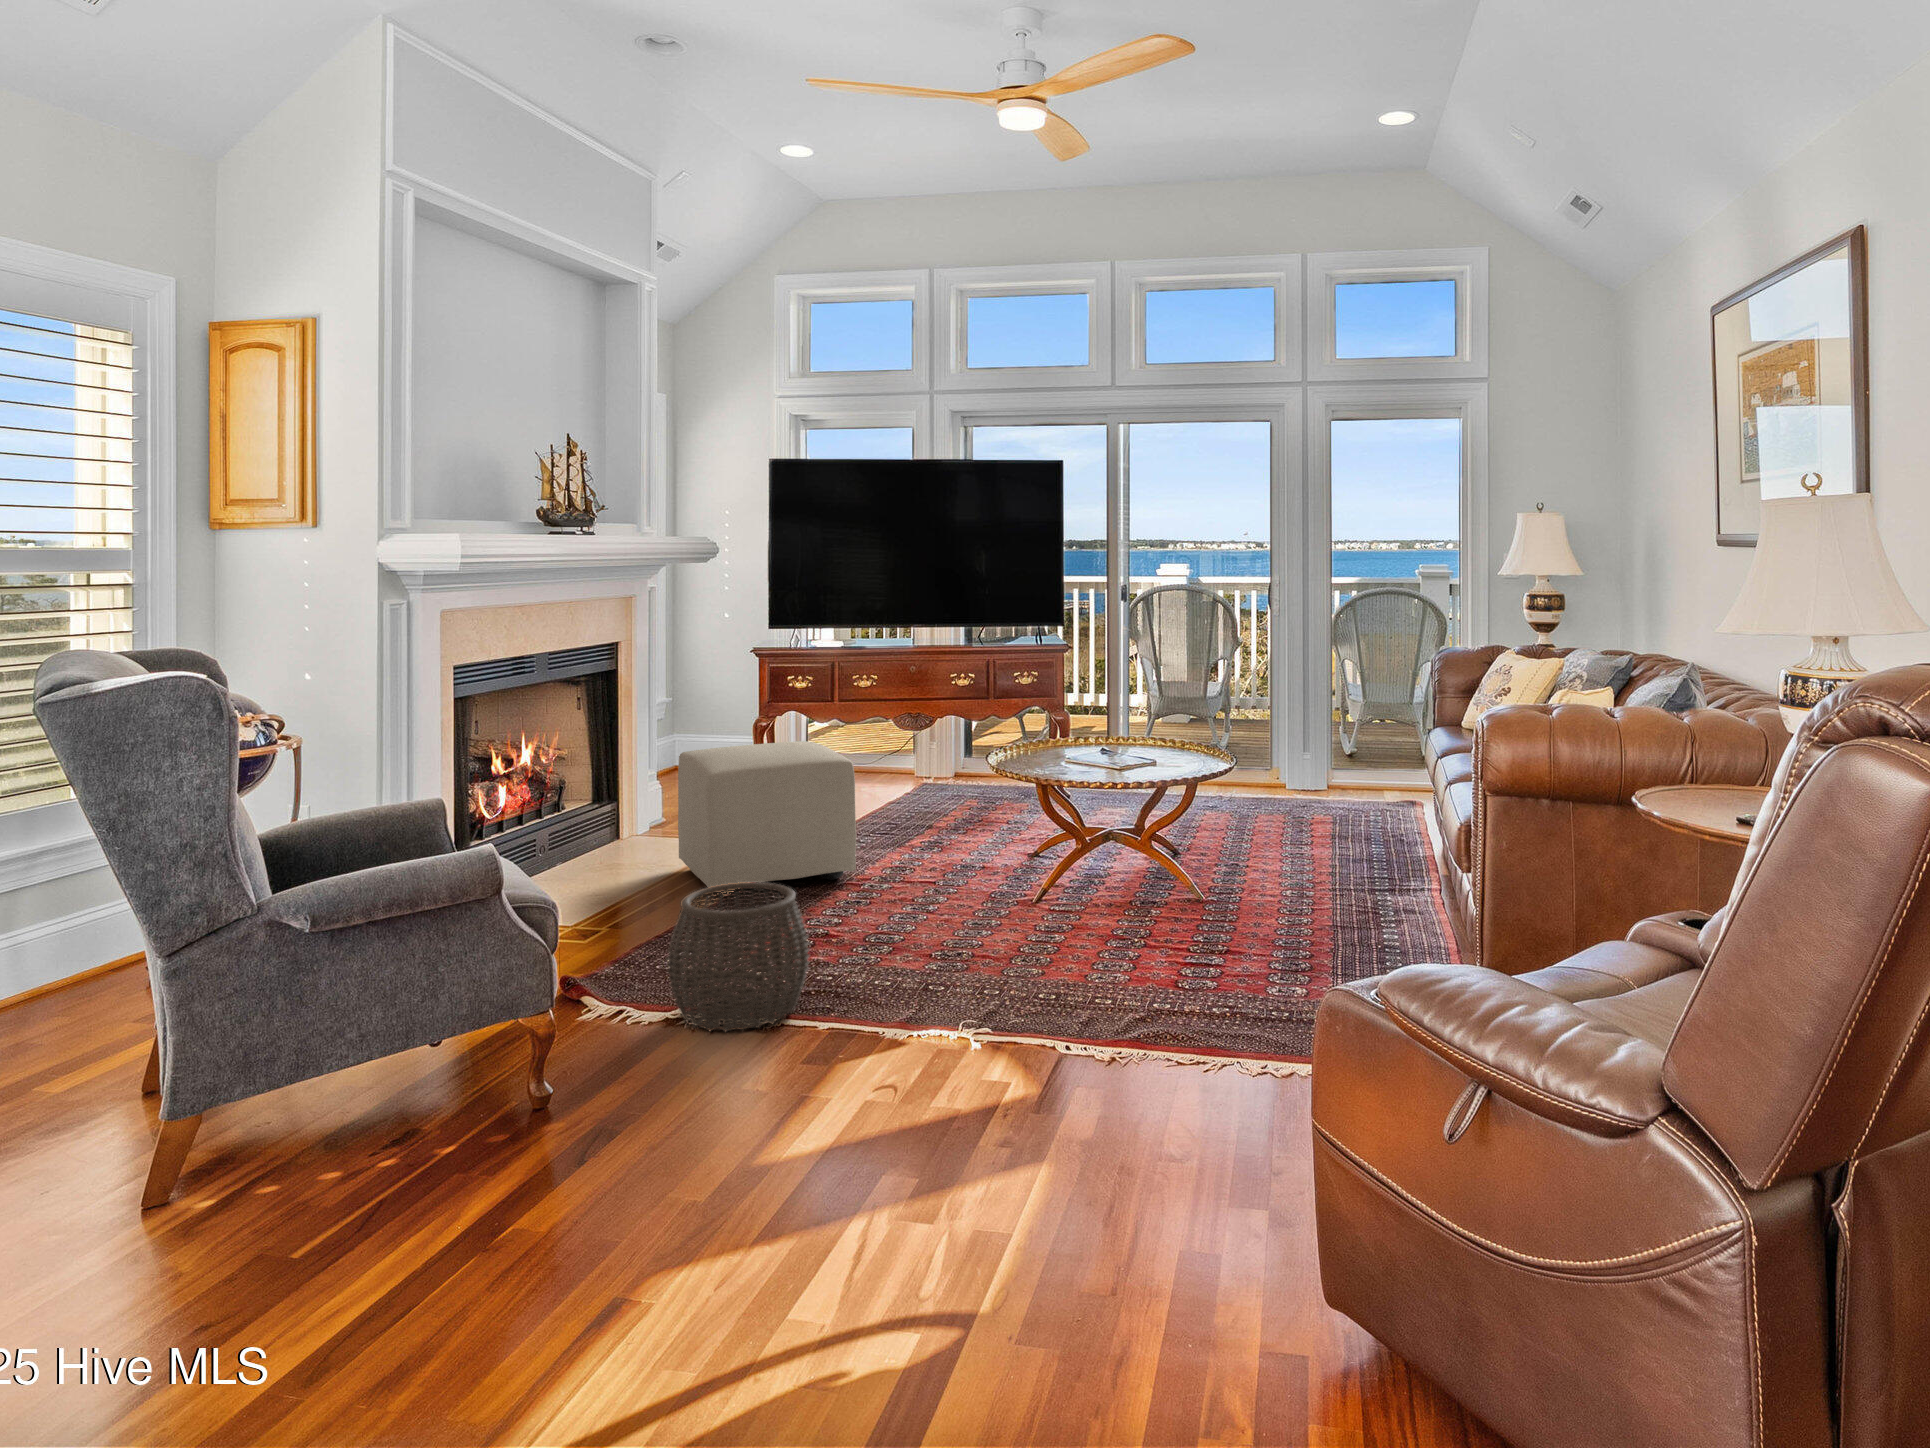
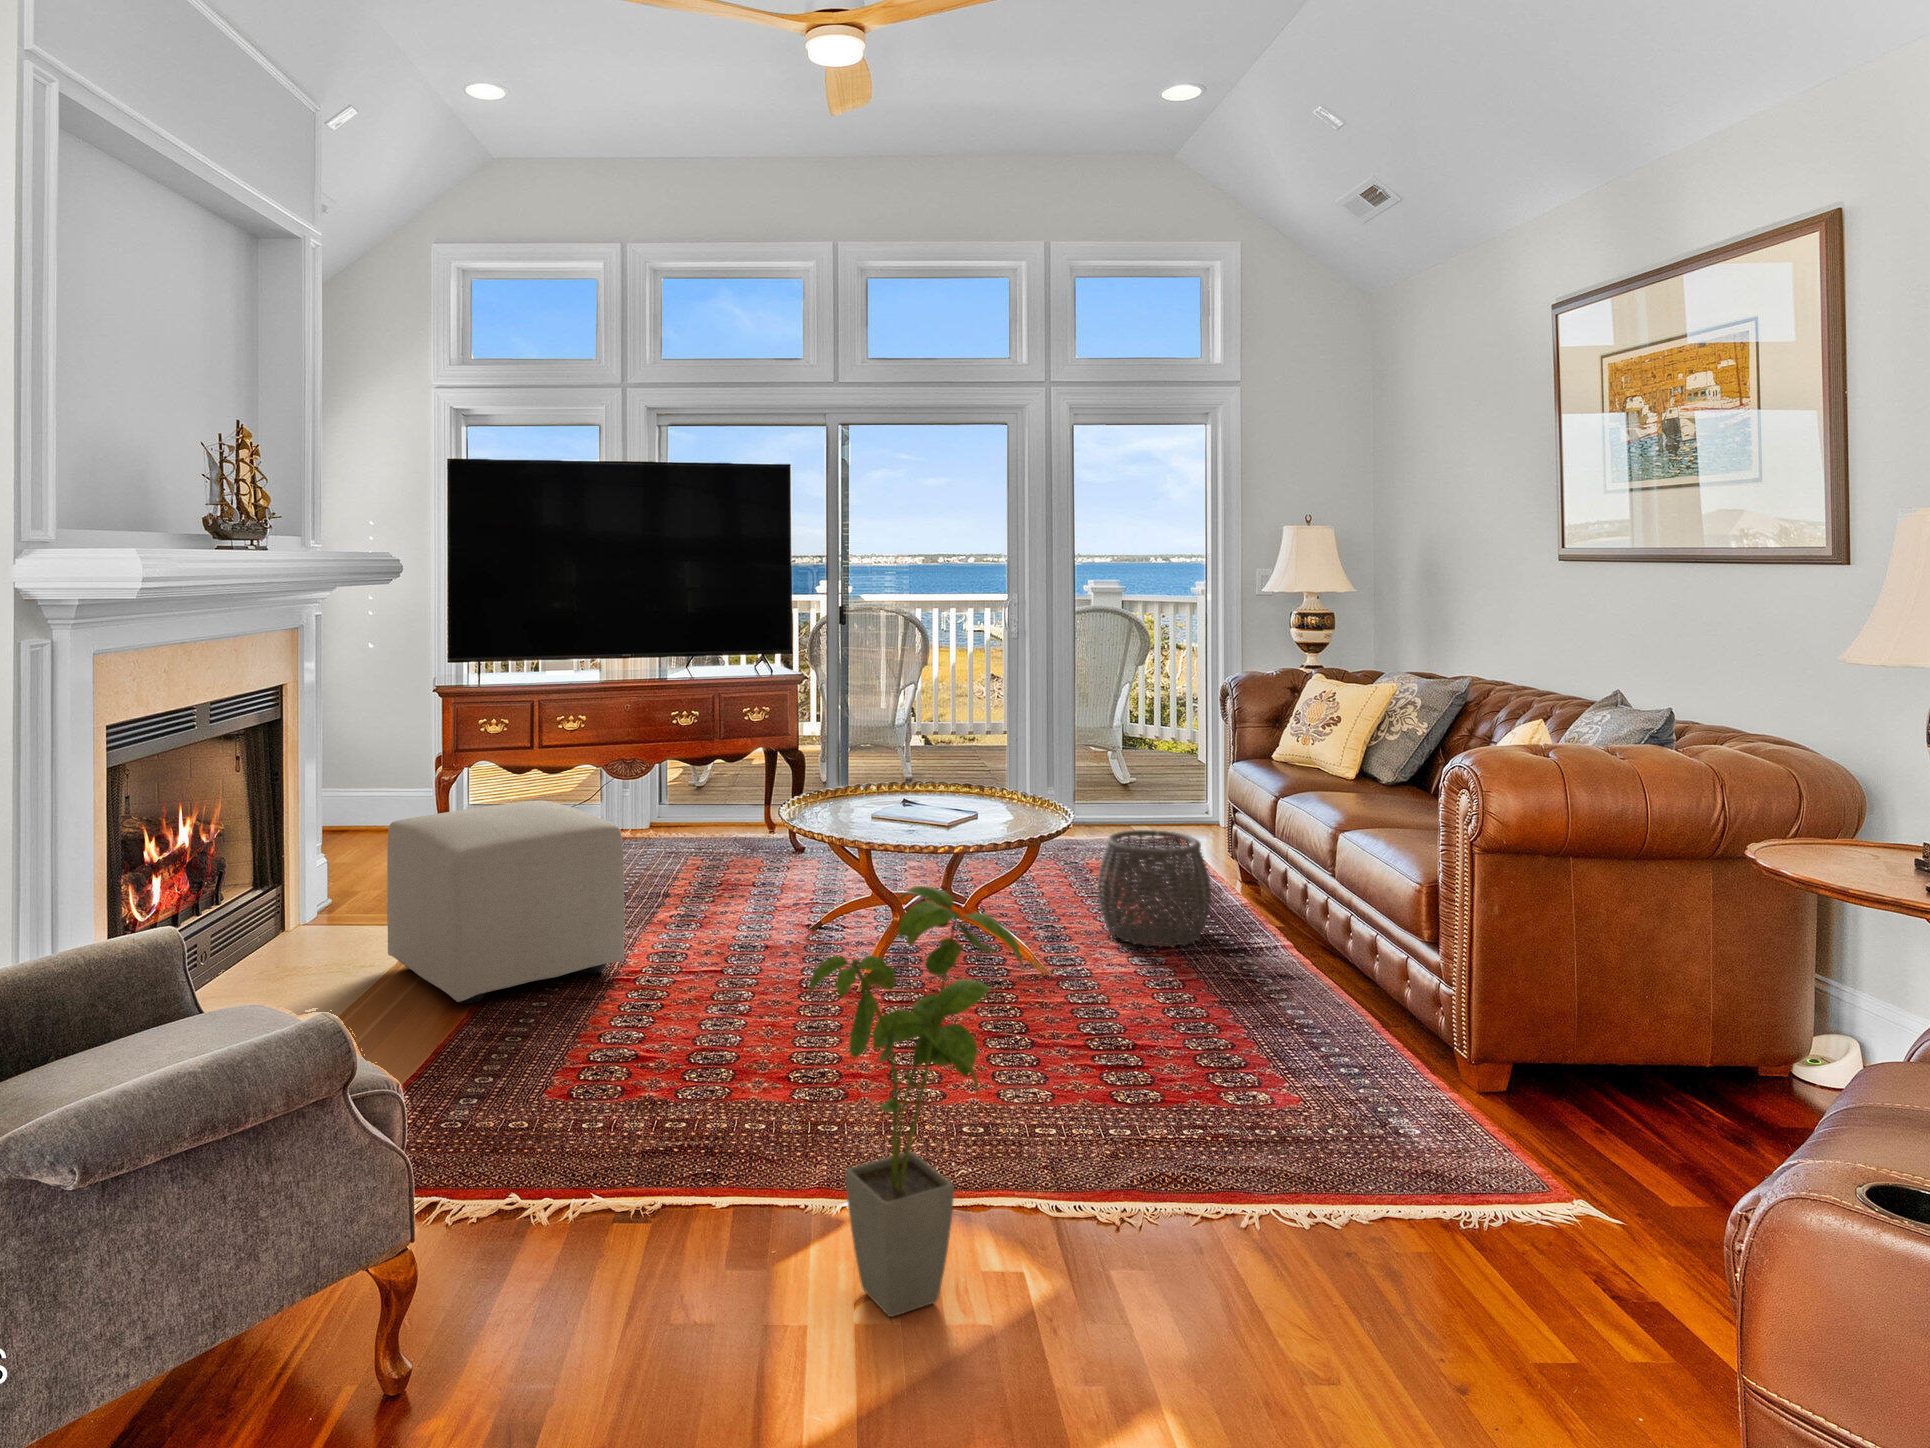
house plant: none [841,784,997,1092] -> present [809,886,1023,1317]
woven basket: present [667,882,810,1032] -> present [1097,830,1212,947]

